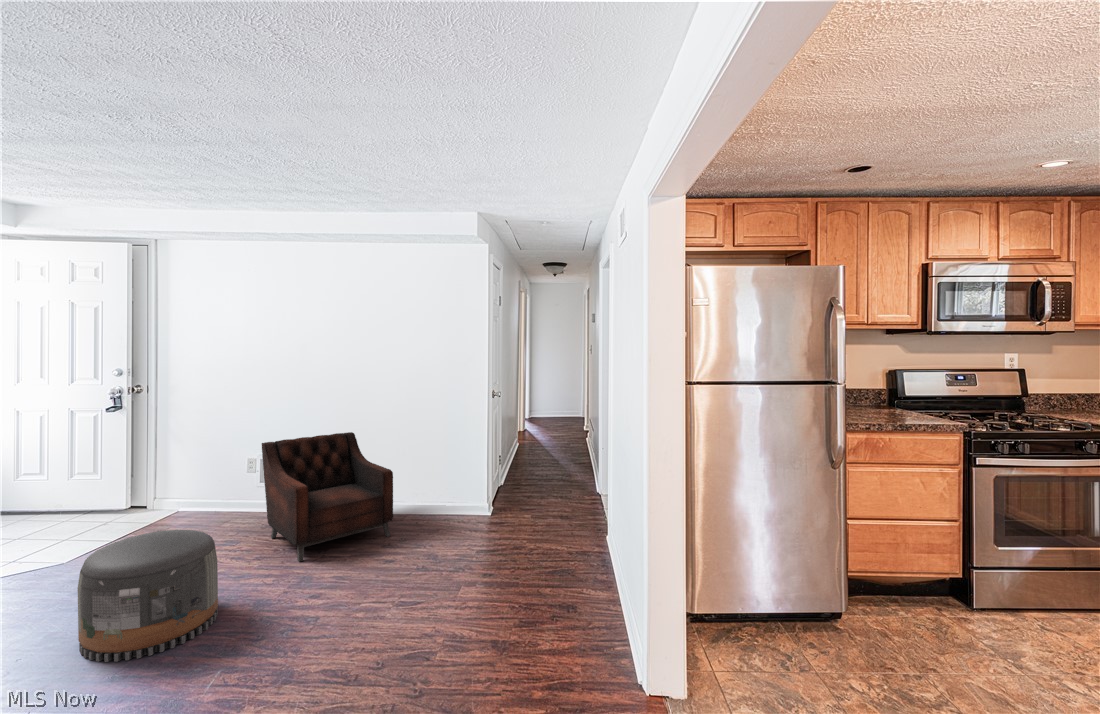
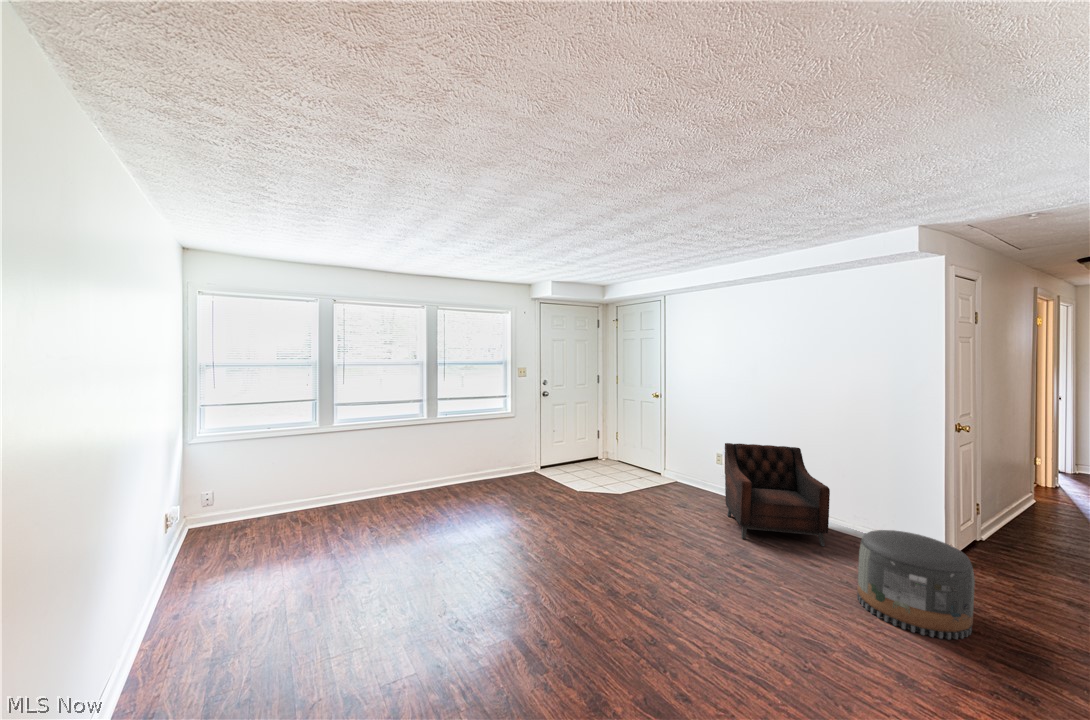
pouf: present [77,530,218,662] -> present [857,530,975,639]

